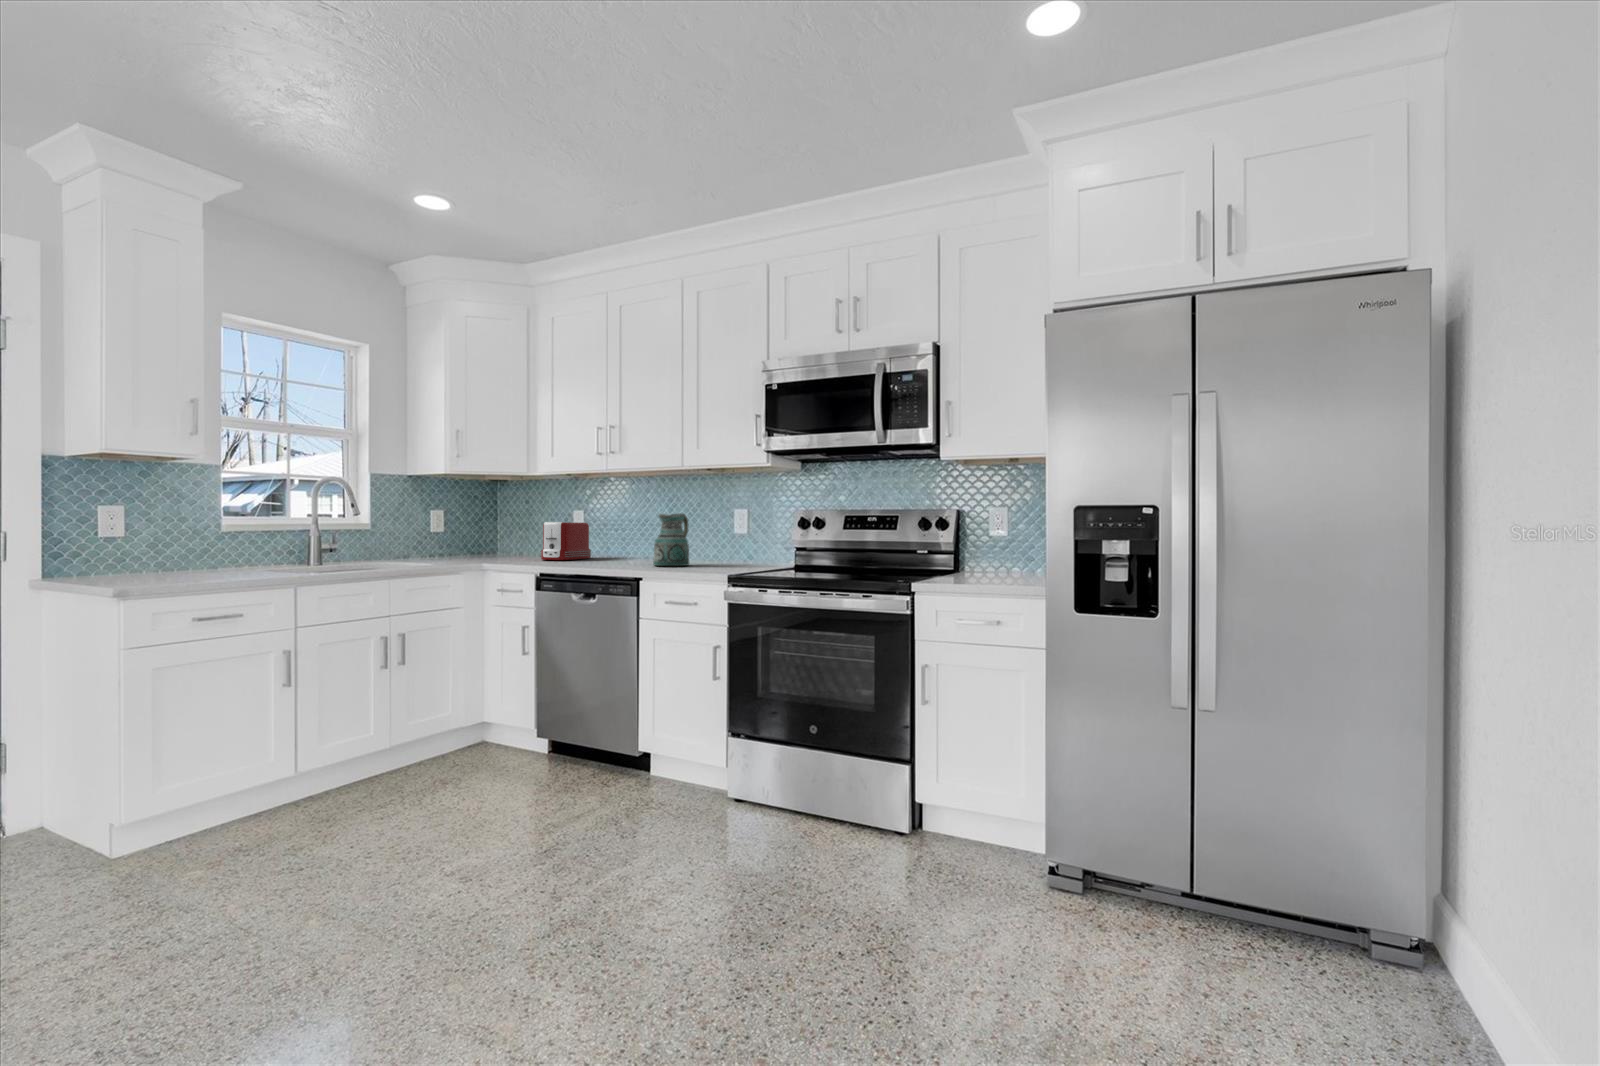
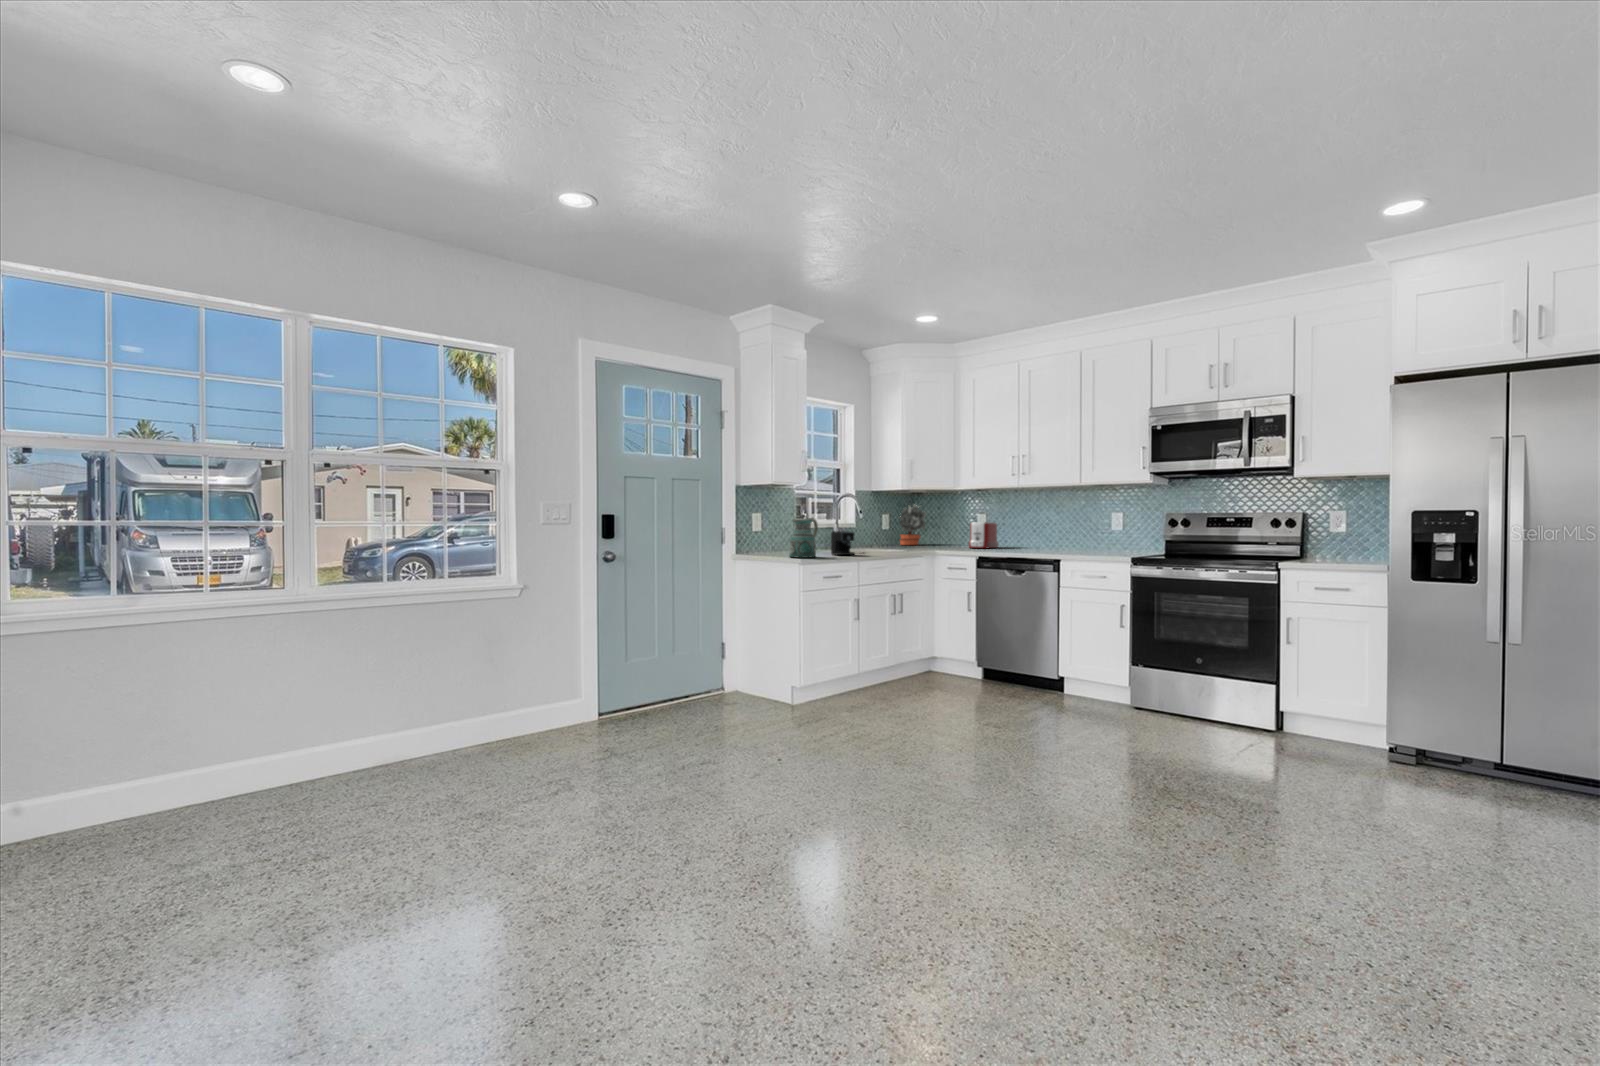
potted plant: none [441,495,500,555] -> present [899,505,926,545]
ceramic pitcher: present [653,513,689,566] -> present [789,518,818,558]
coffee maker: none [247,537,326,578] -> present [831,531,855,555]

